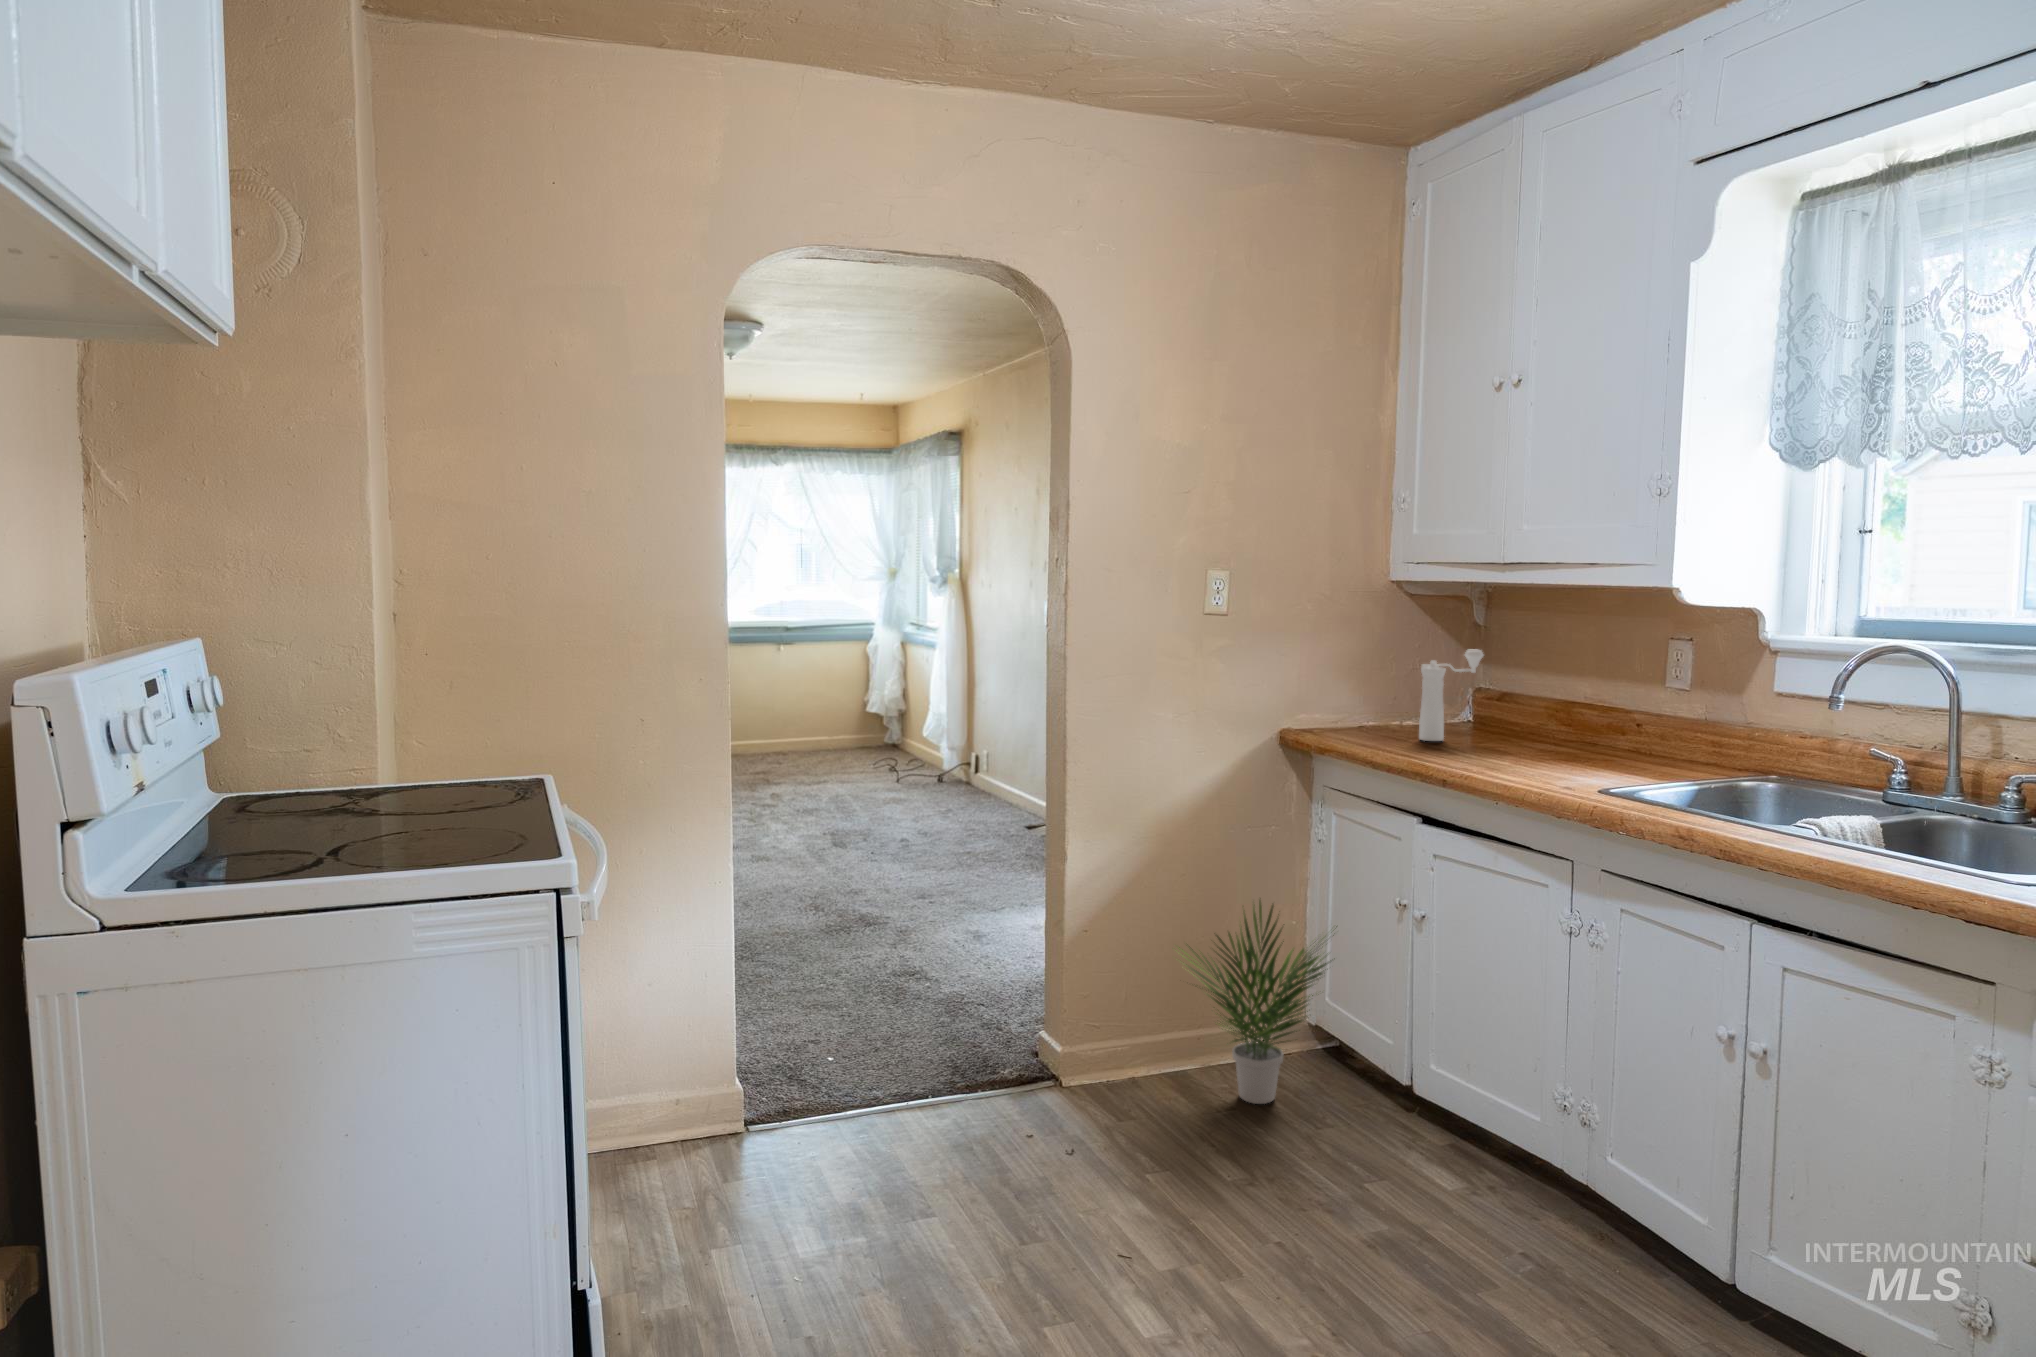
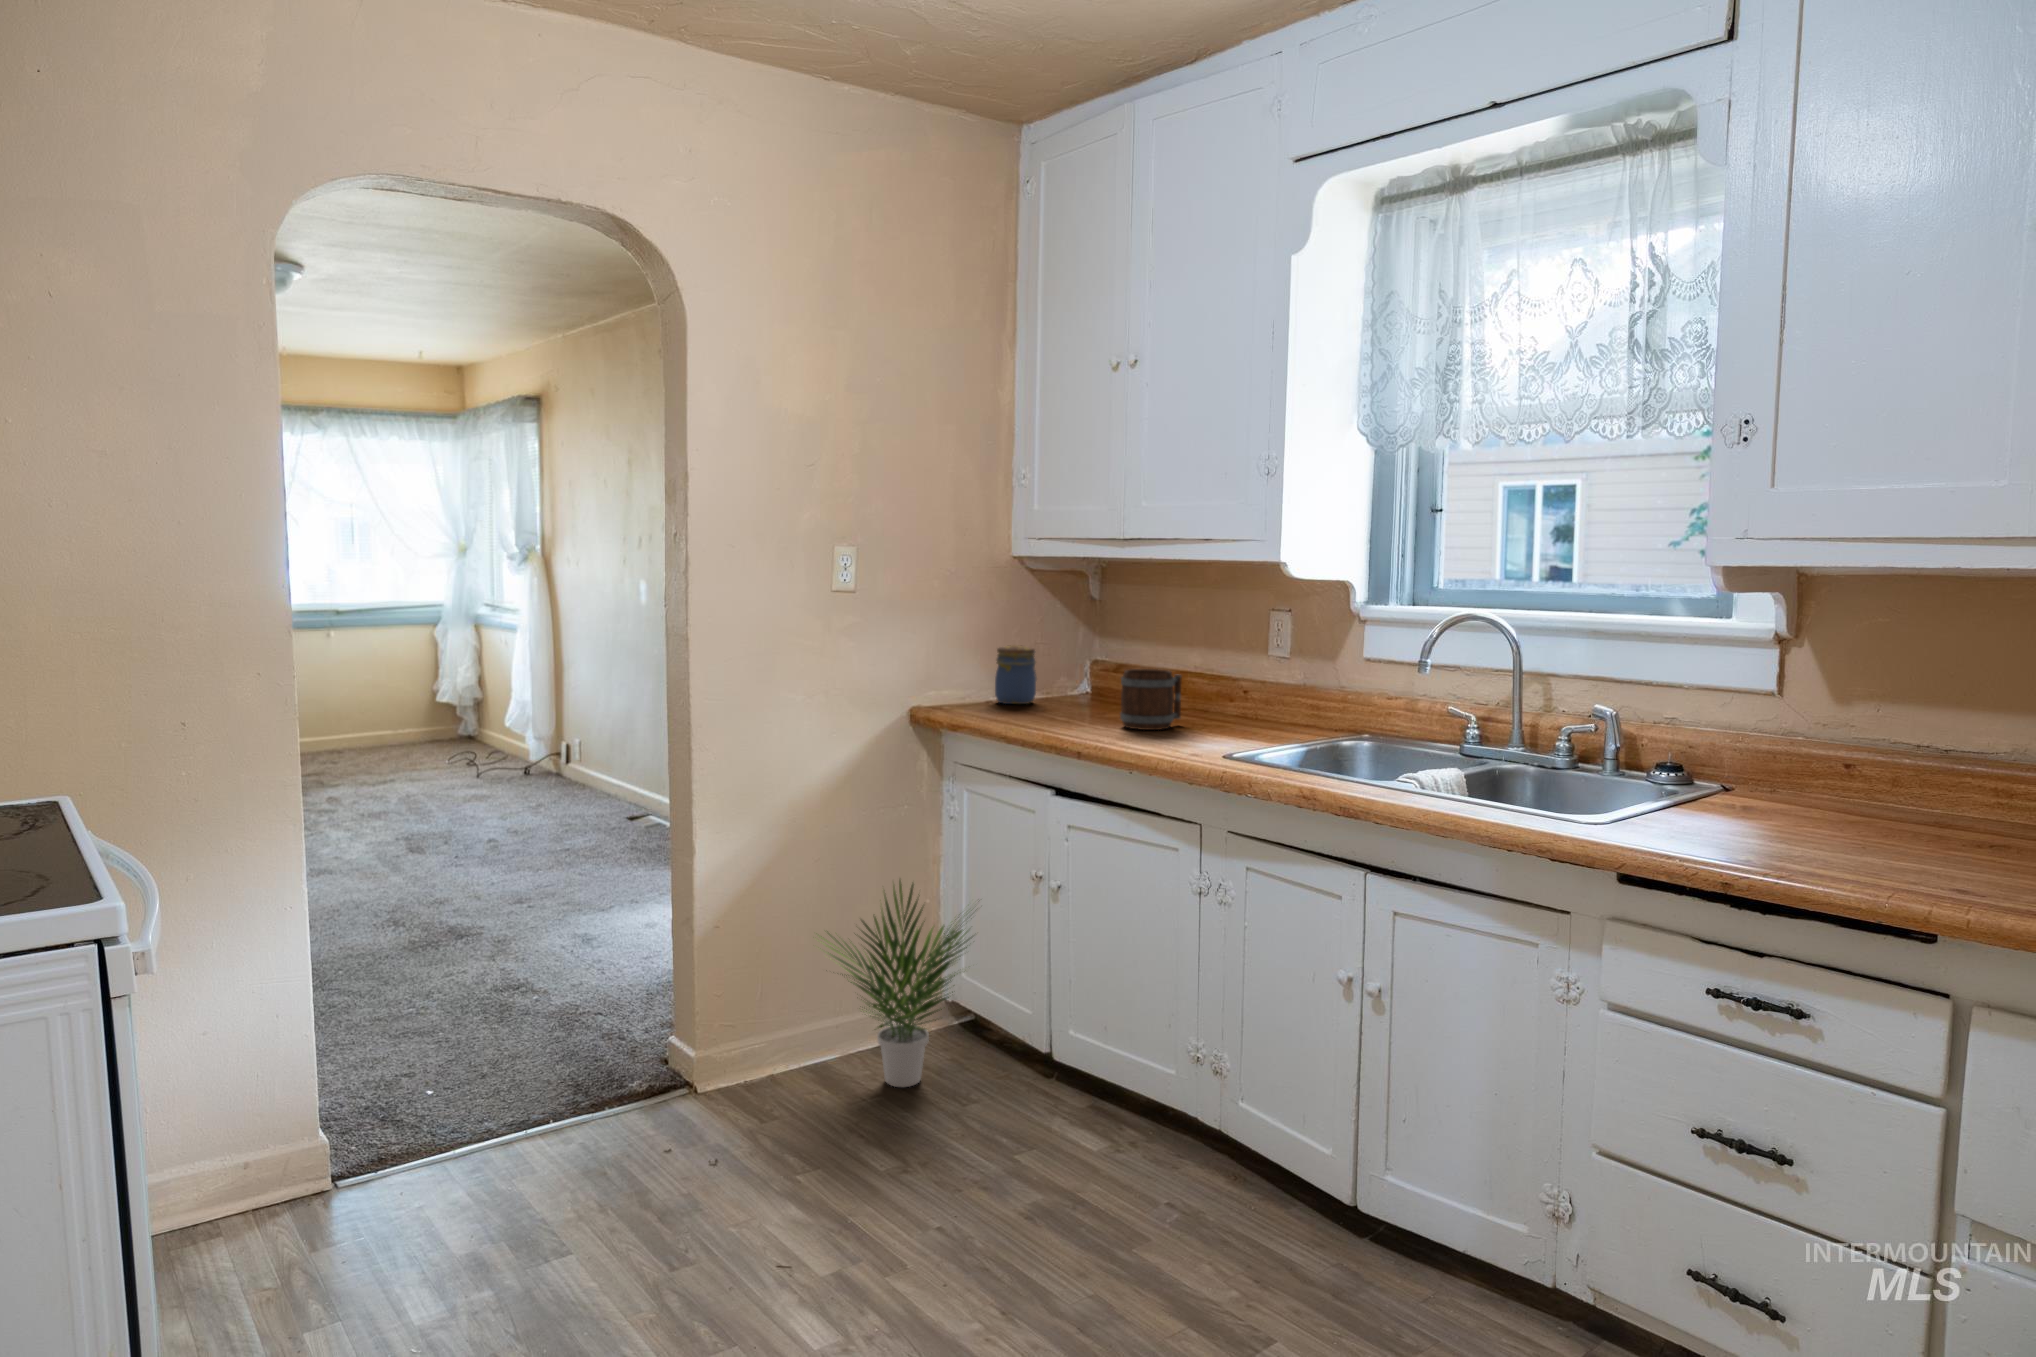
pepper mill: present [1419,650,1483,741] -> none [1049,623,1107,713]
jar: none [1365,672,1410,731] -> present [995,645,1037,704]
mug: none [1491,698,1561,762] -> present [1120,669,1182,730]

